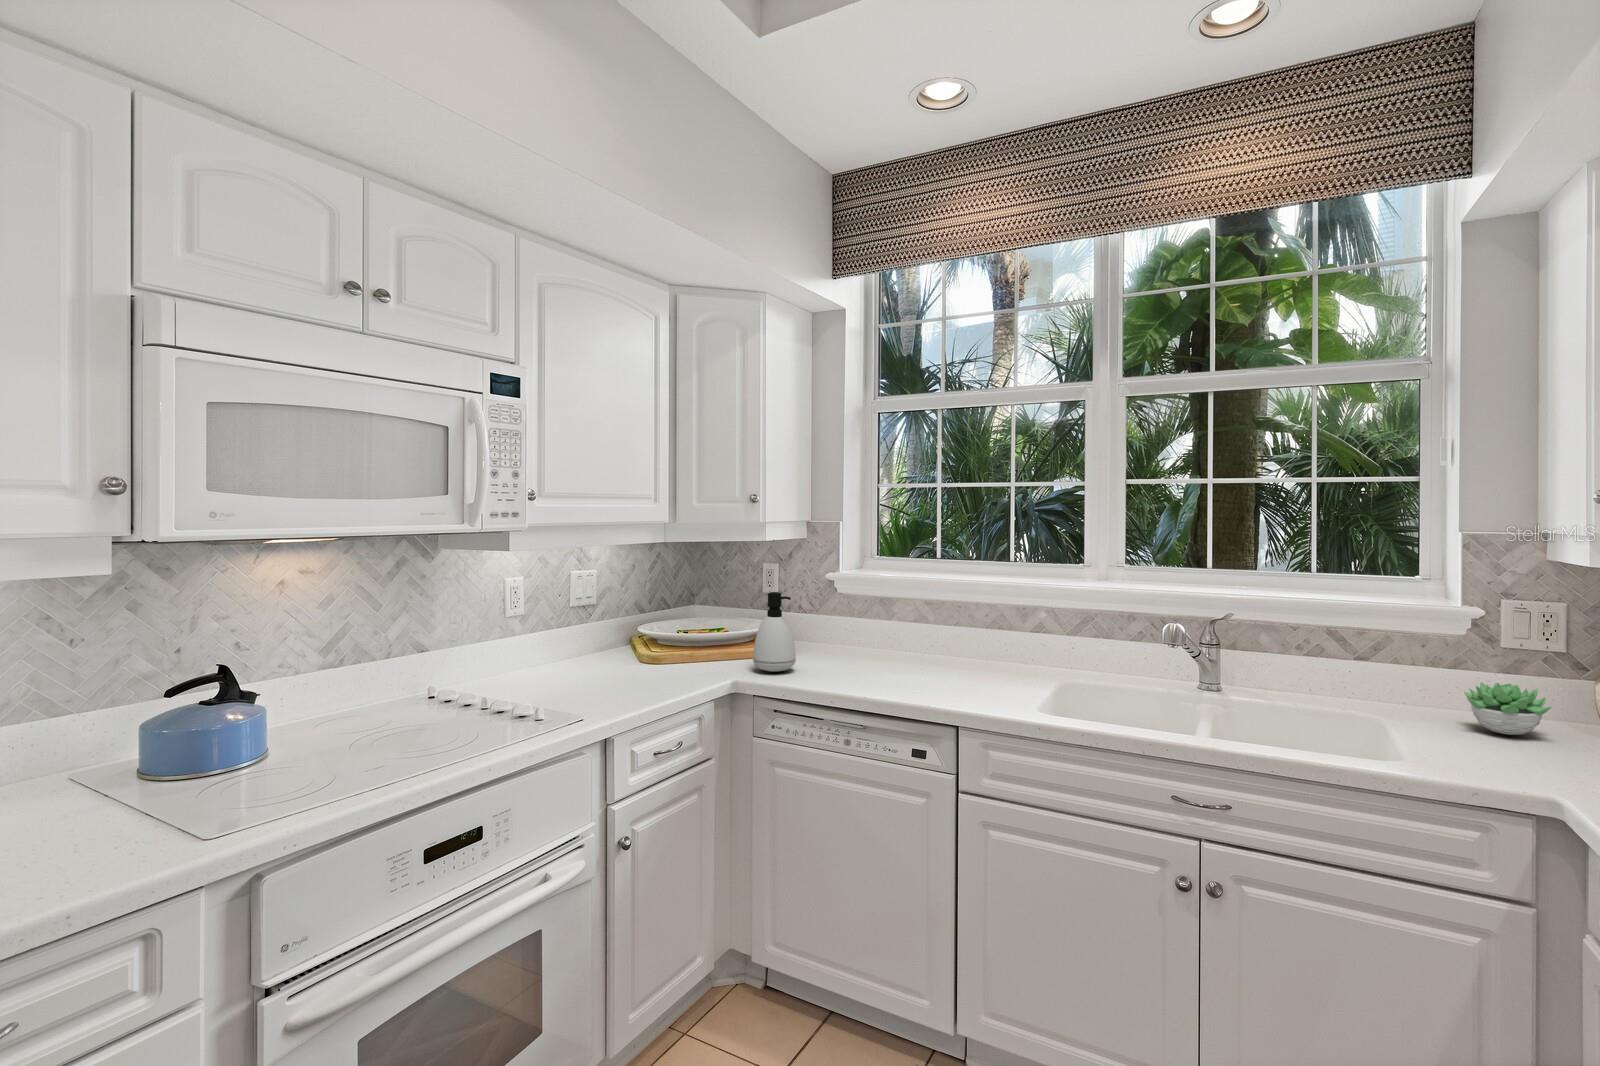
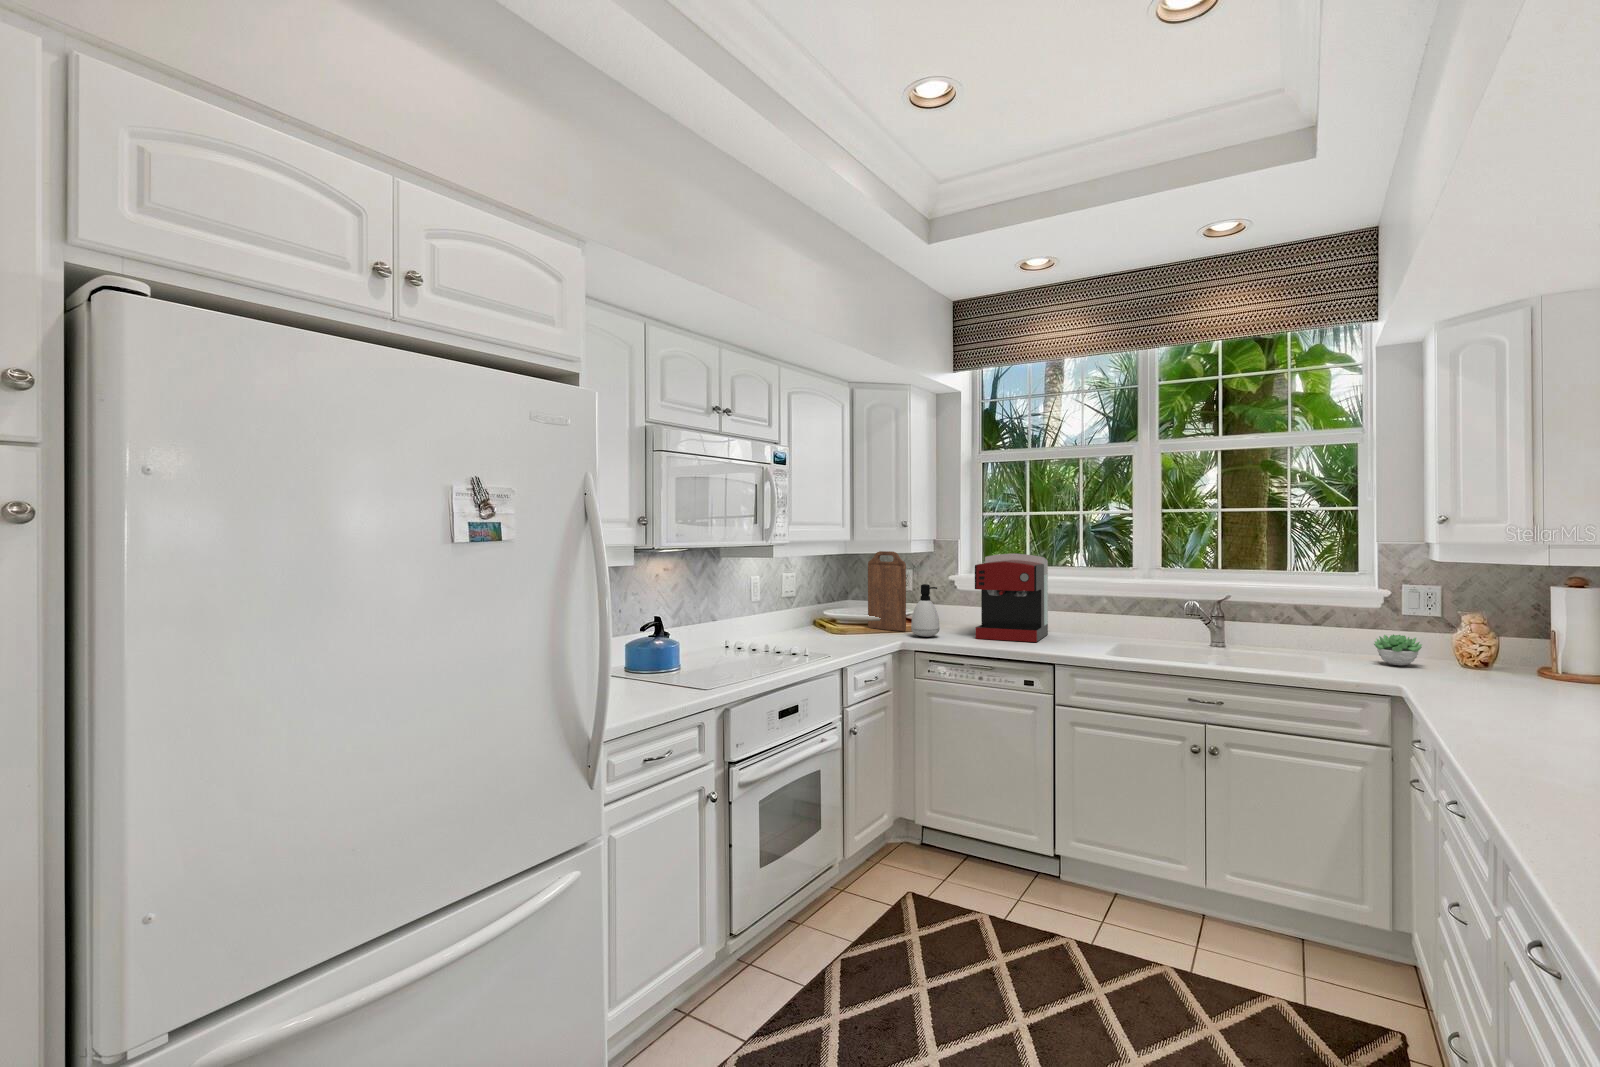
cutting board: none [702,541,753,660] -> present [868,551,906,631]
coffee maker: none [847,545,960,682] -> present [975,553,1048,642]

